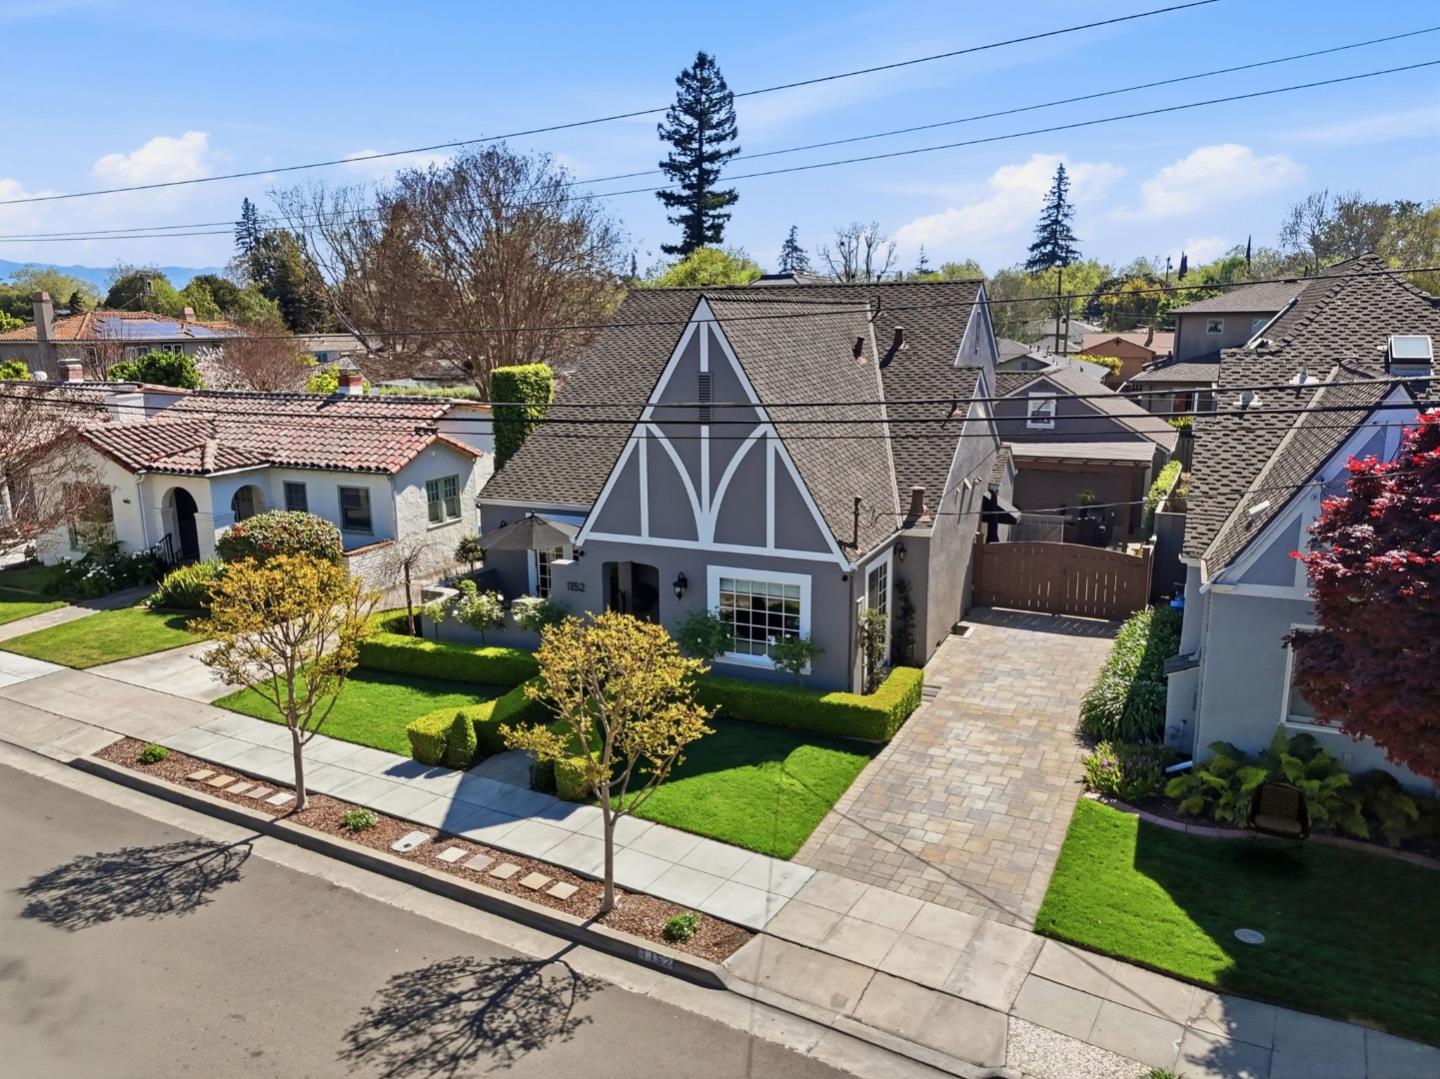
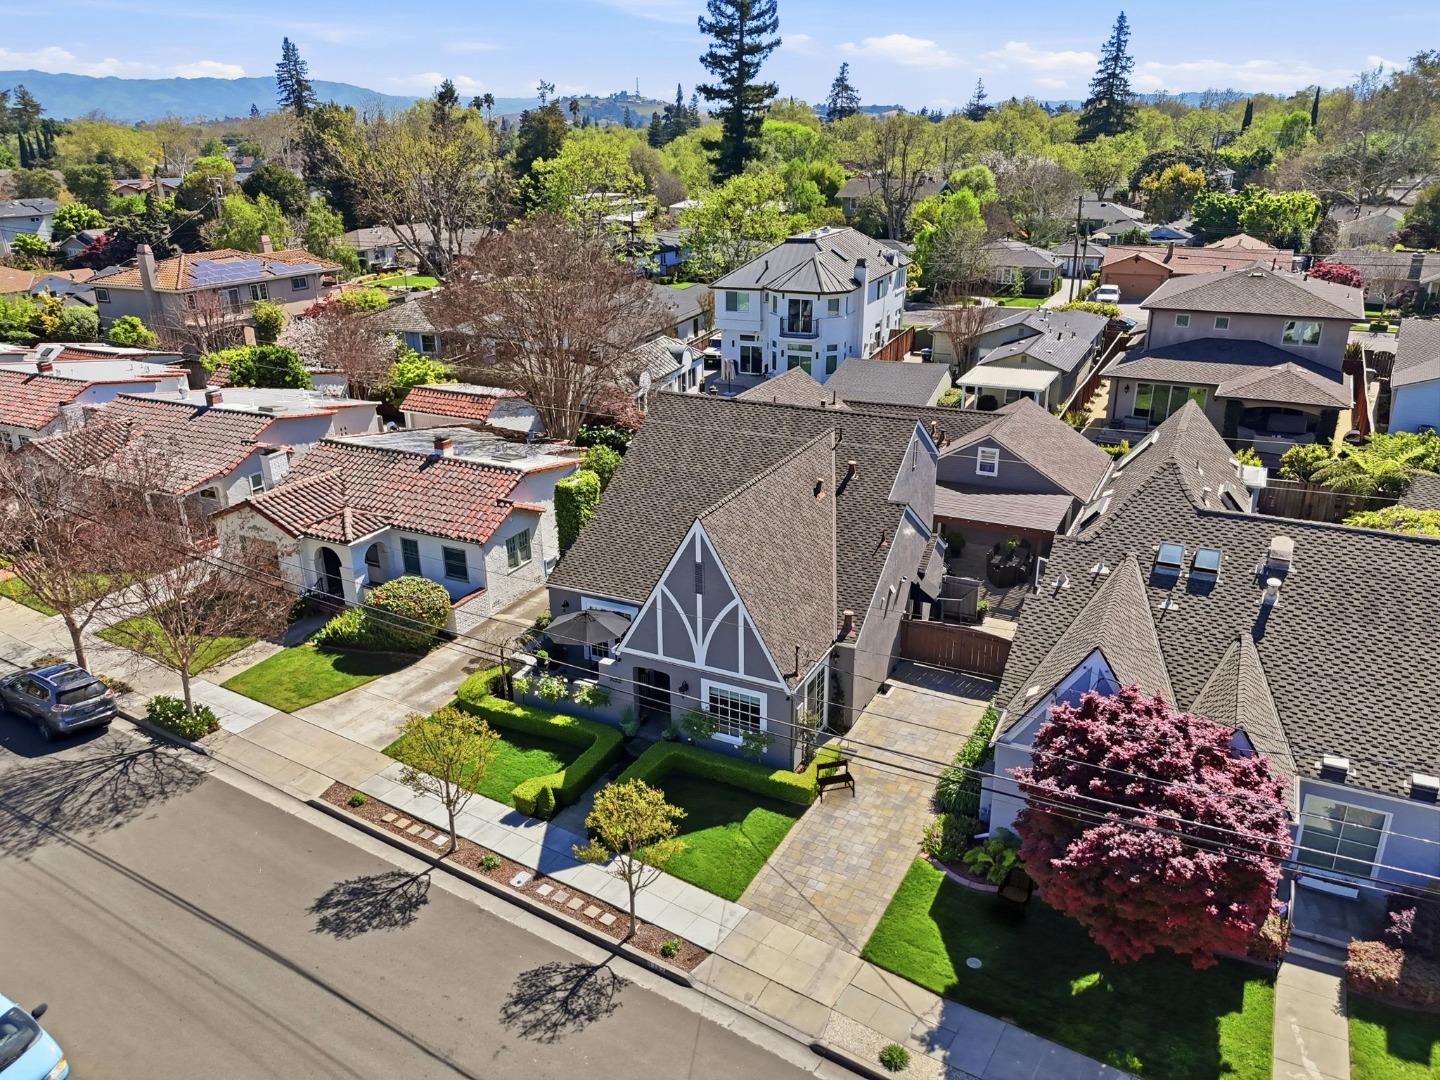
bench: none [887,675,951,741] -> present [816,759,855,803]

